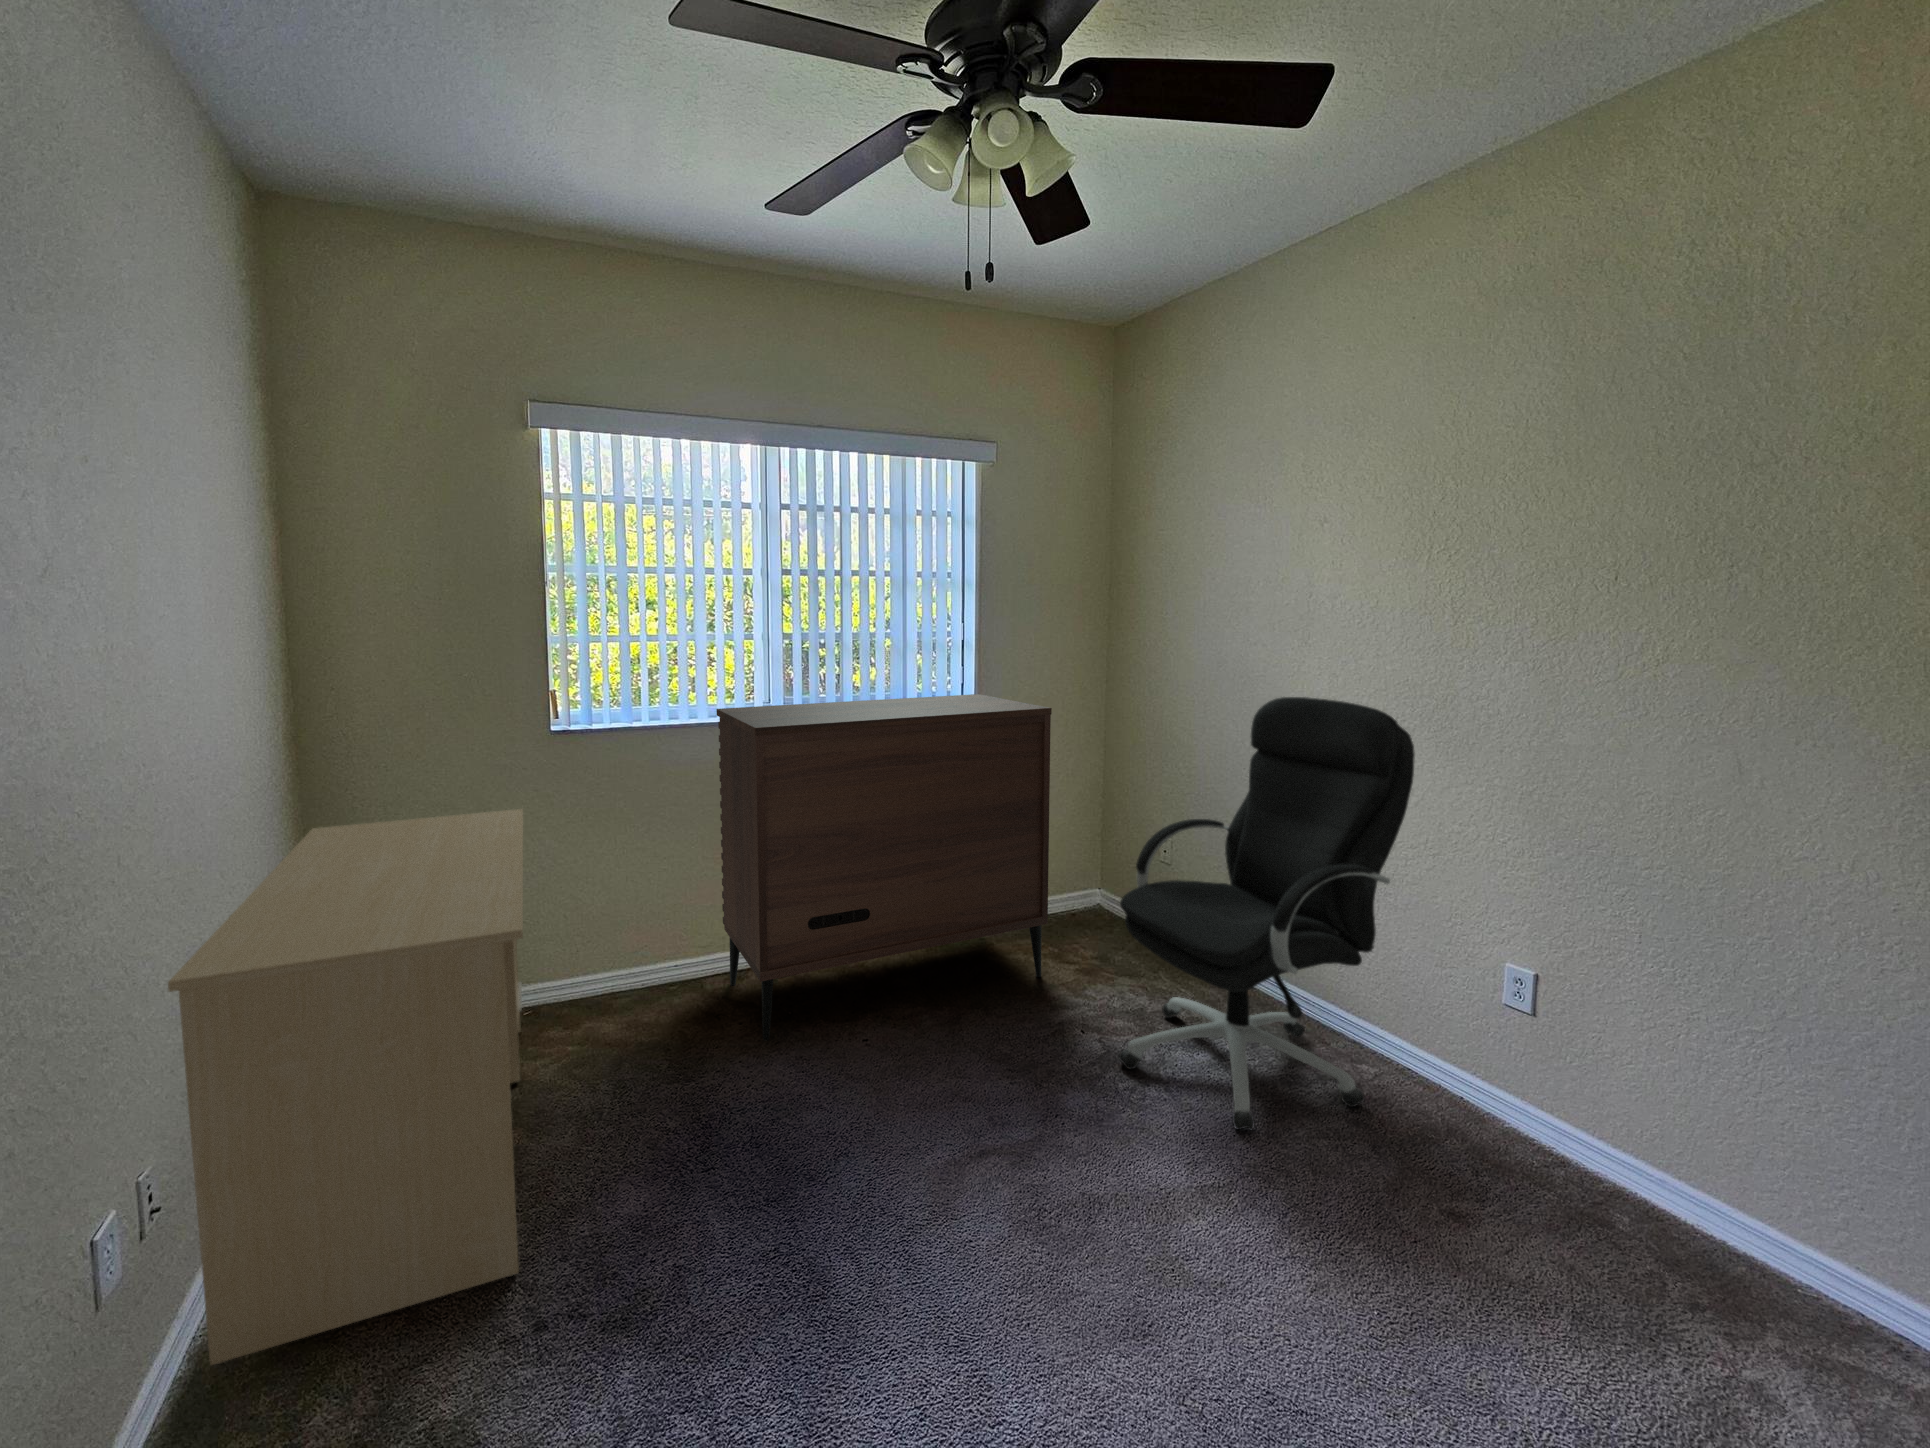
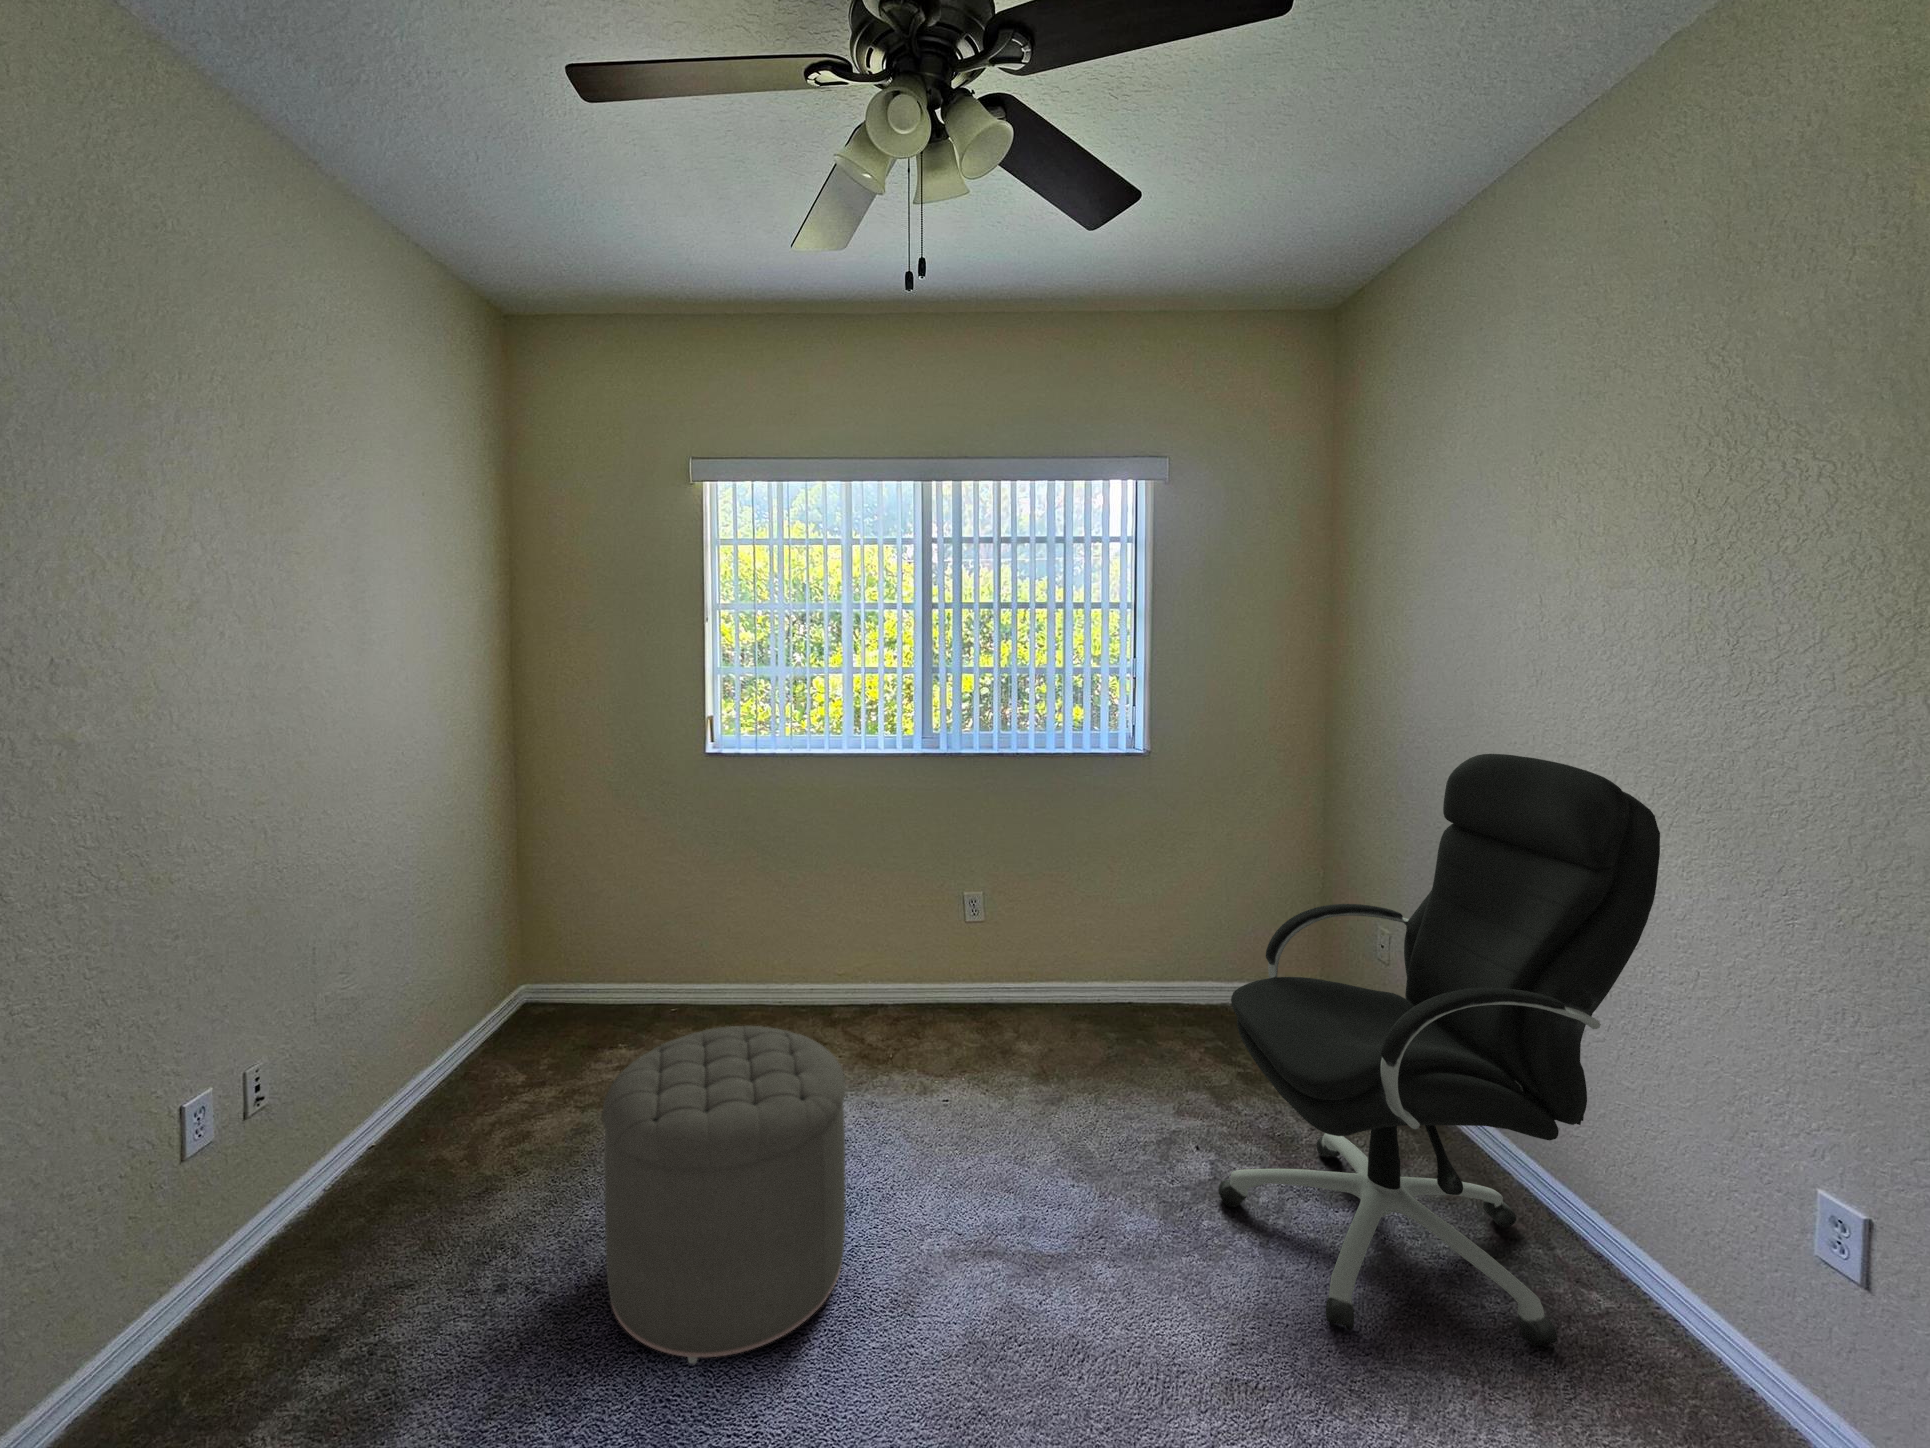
dresser: present [716,694,1052,1041] -> none [845,737,1199,1078]
desk: present [168,809,523,1365] -> none [276,819,668,1238]
ottoman: none [649,999,886,1322] -> present [603,1026,846,1364]

